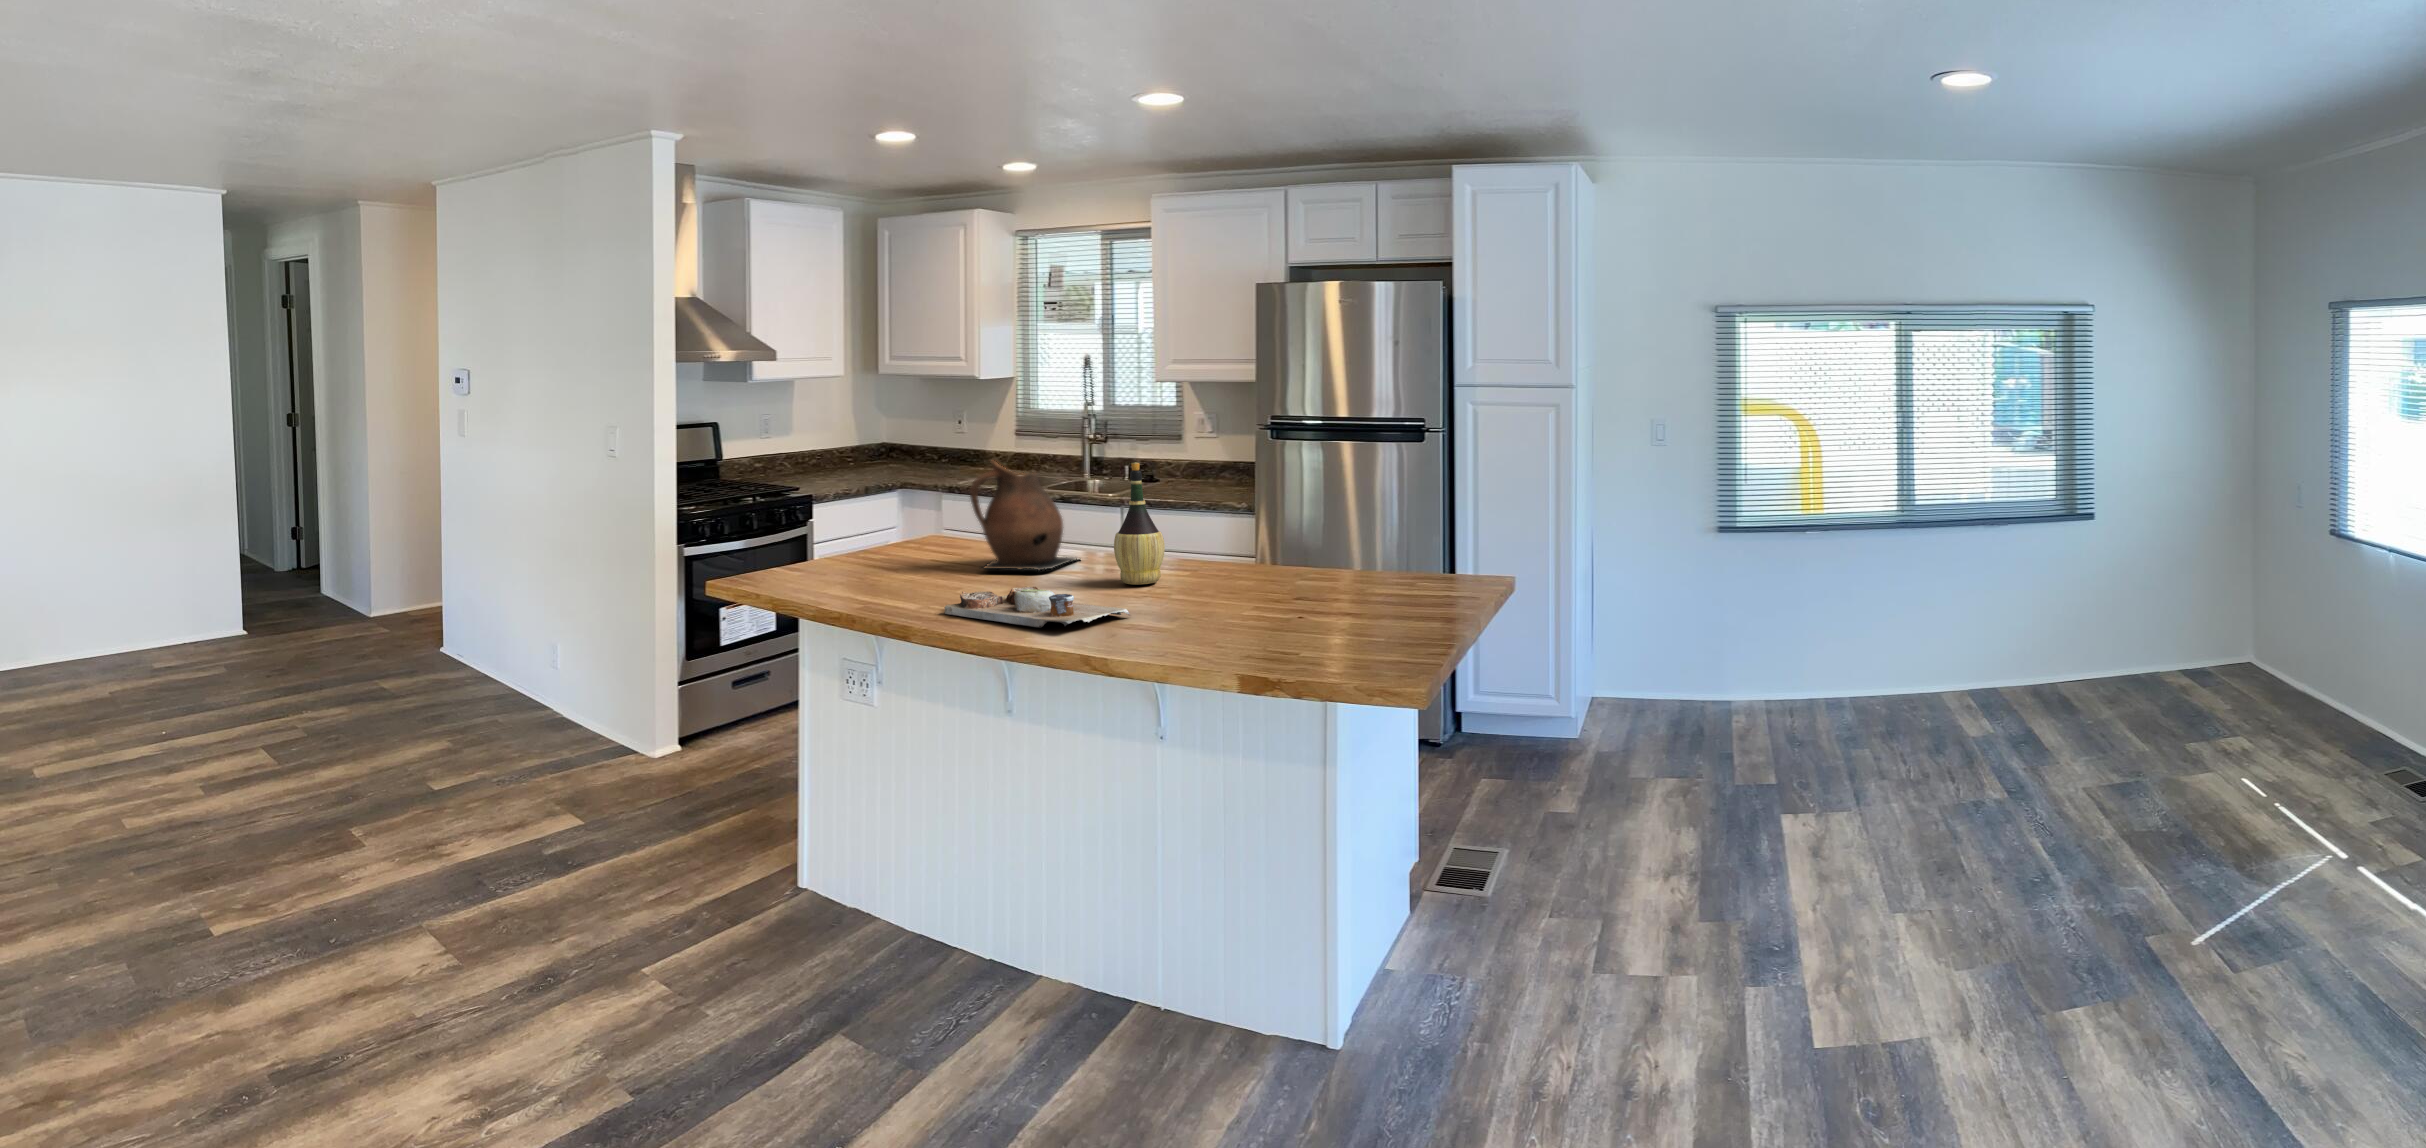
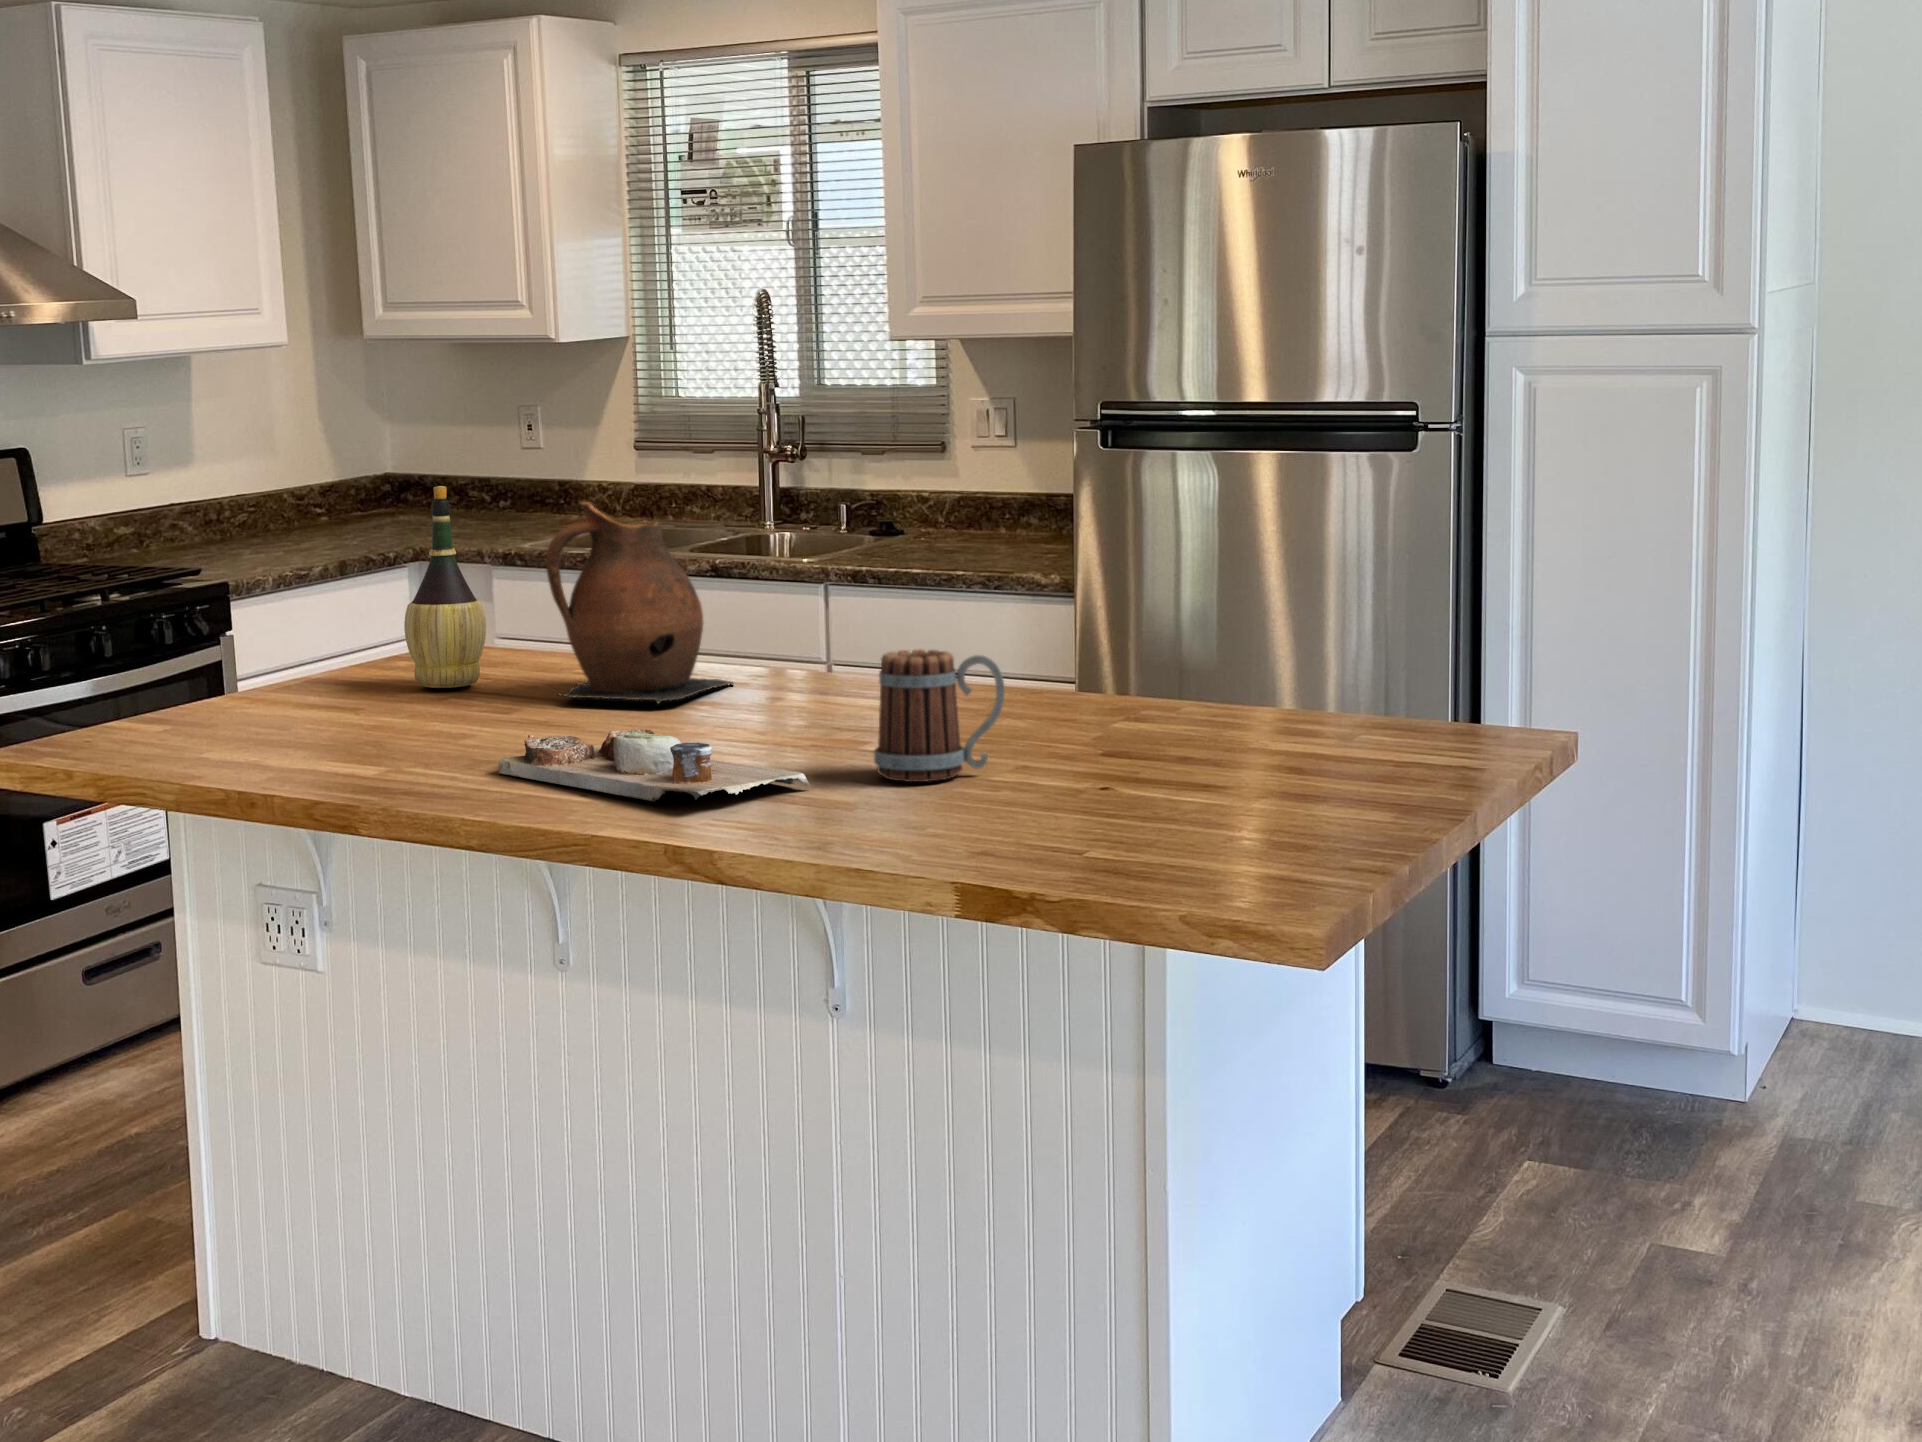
wine bottle: present [1114,462,1165,584] -> present [404,486,486,688]
mug: none [1166,540,1237,611] -> present [874,649,1005,782]

